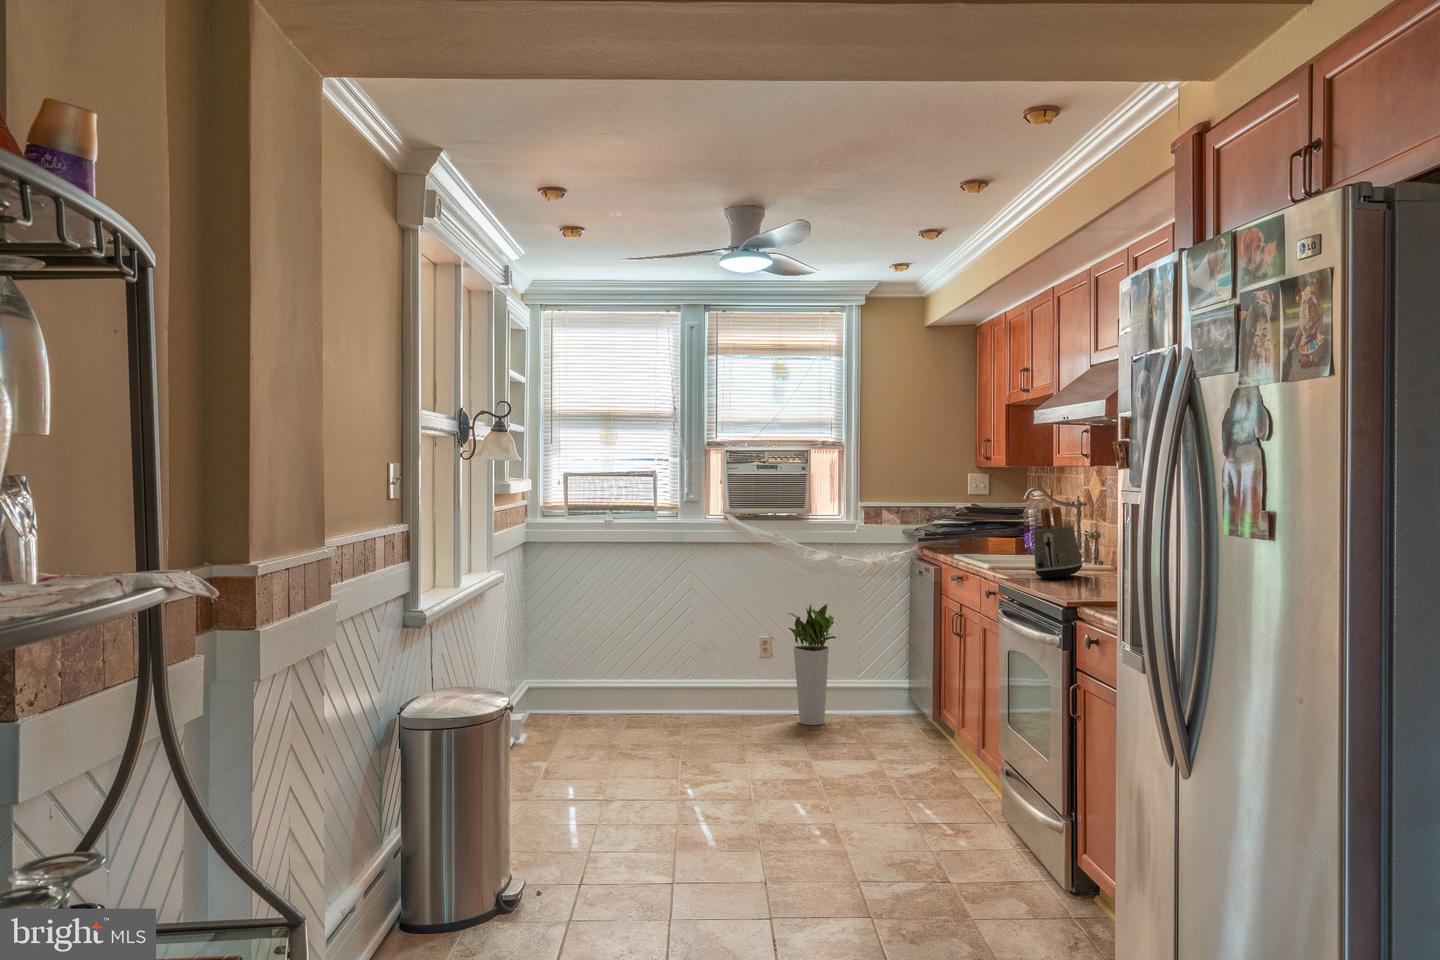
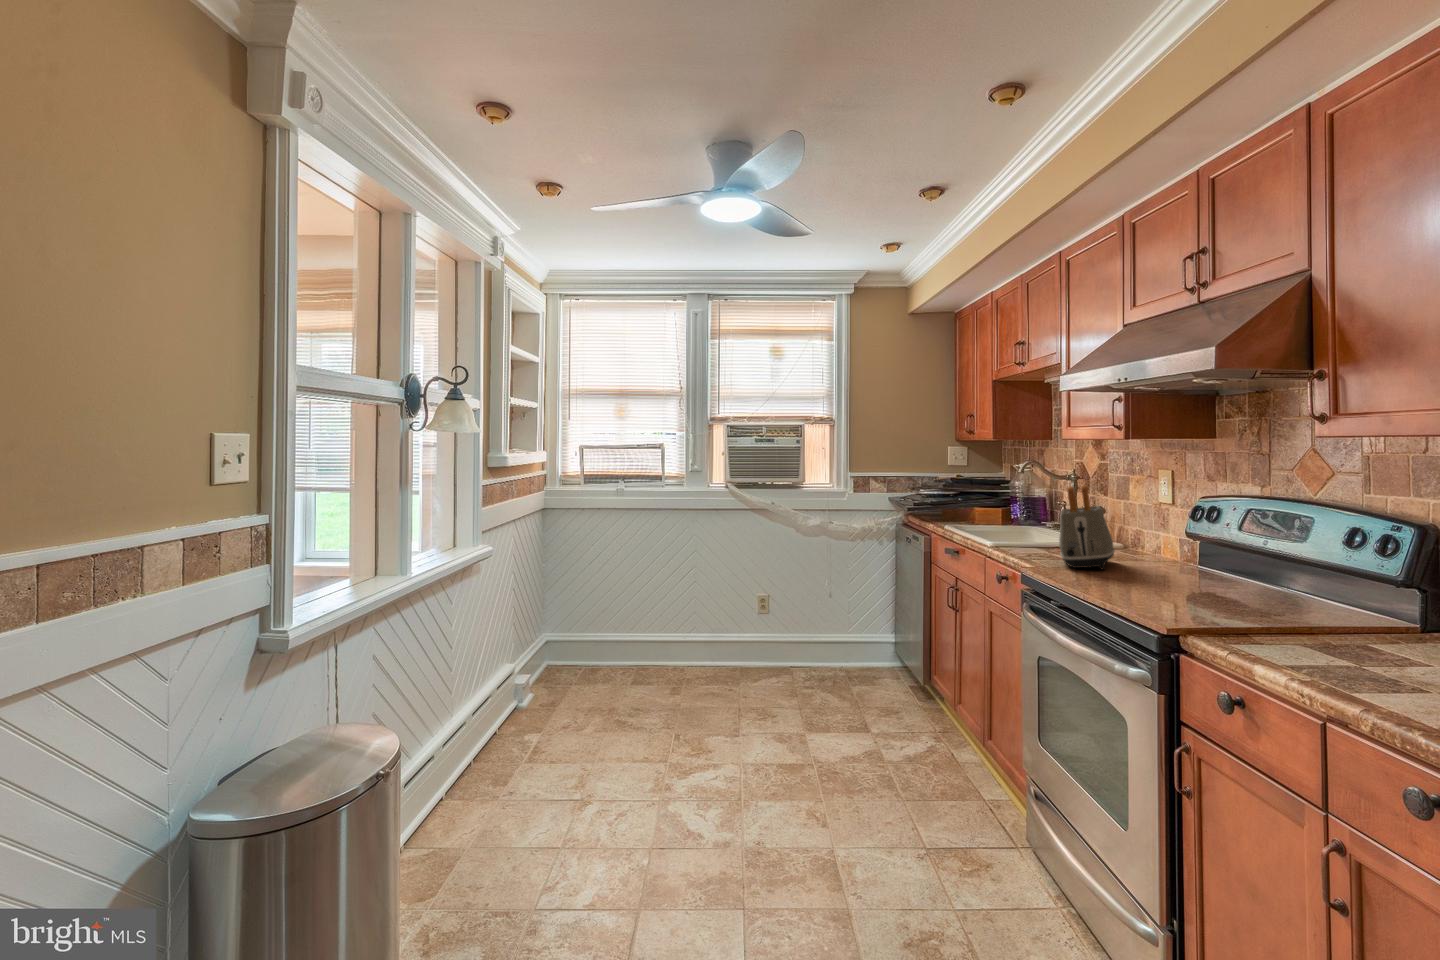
planter: present [788,604,836,725] -> none [779,566,829,679]

